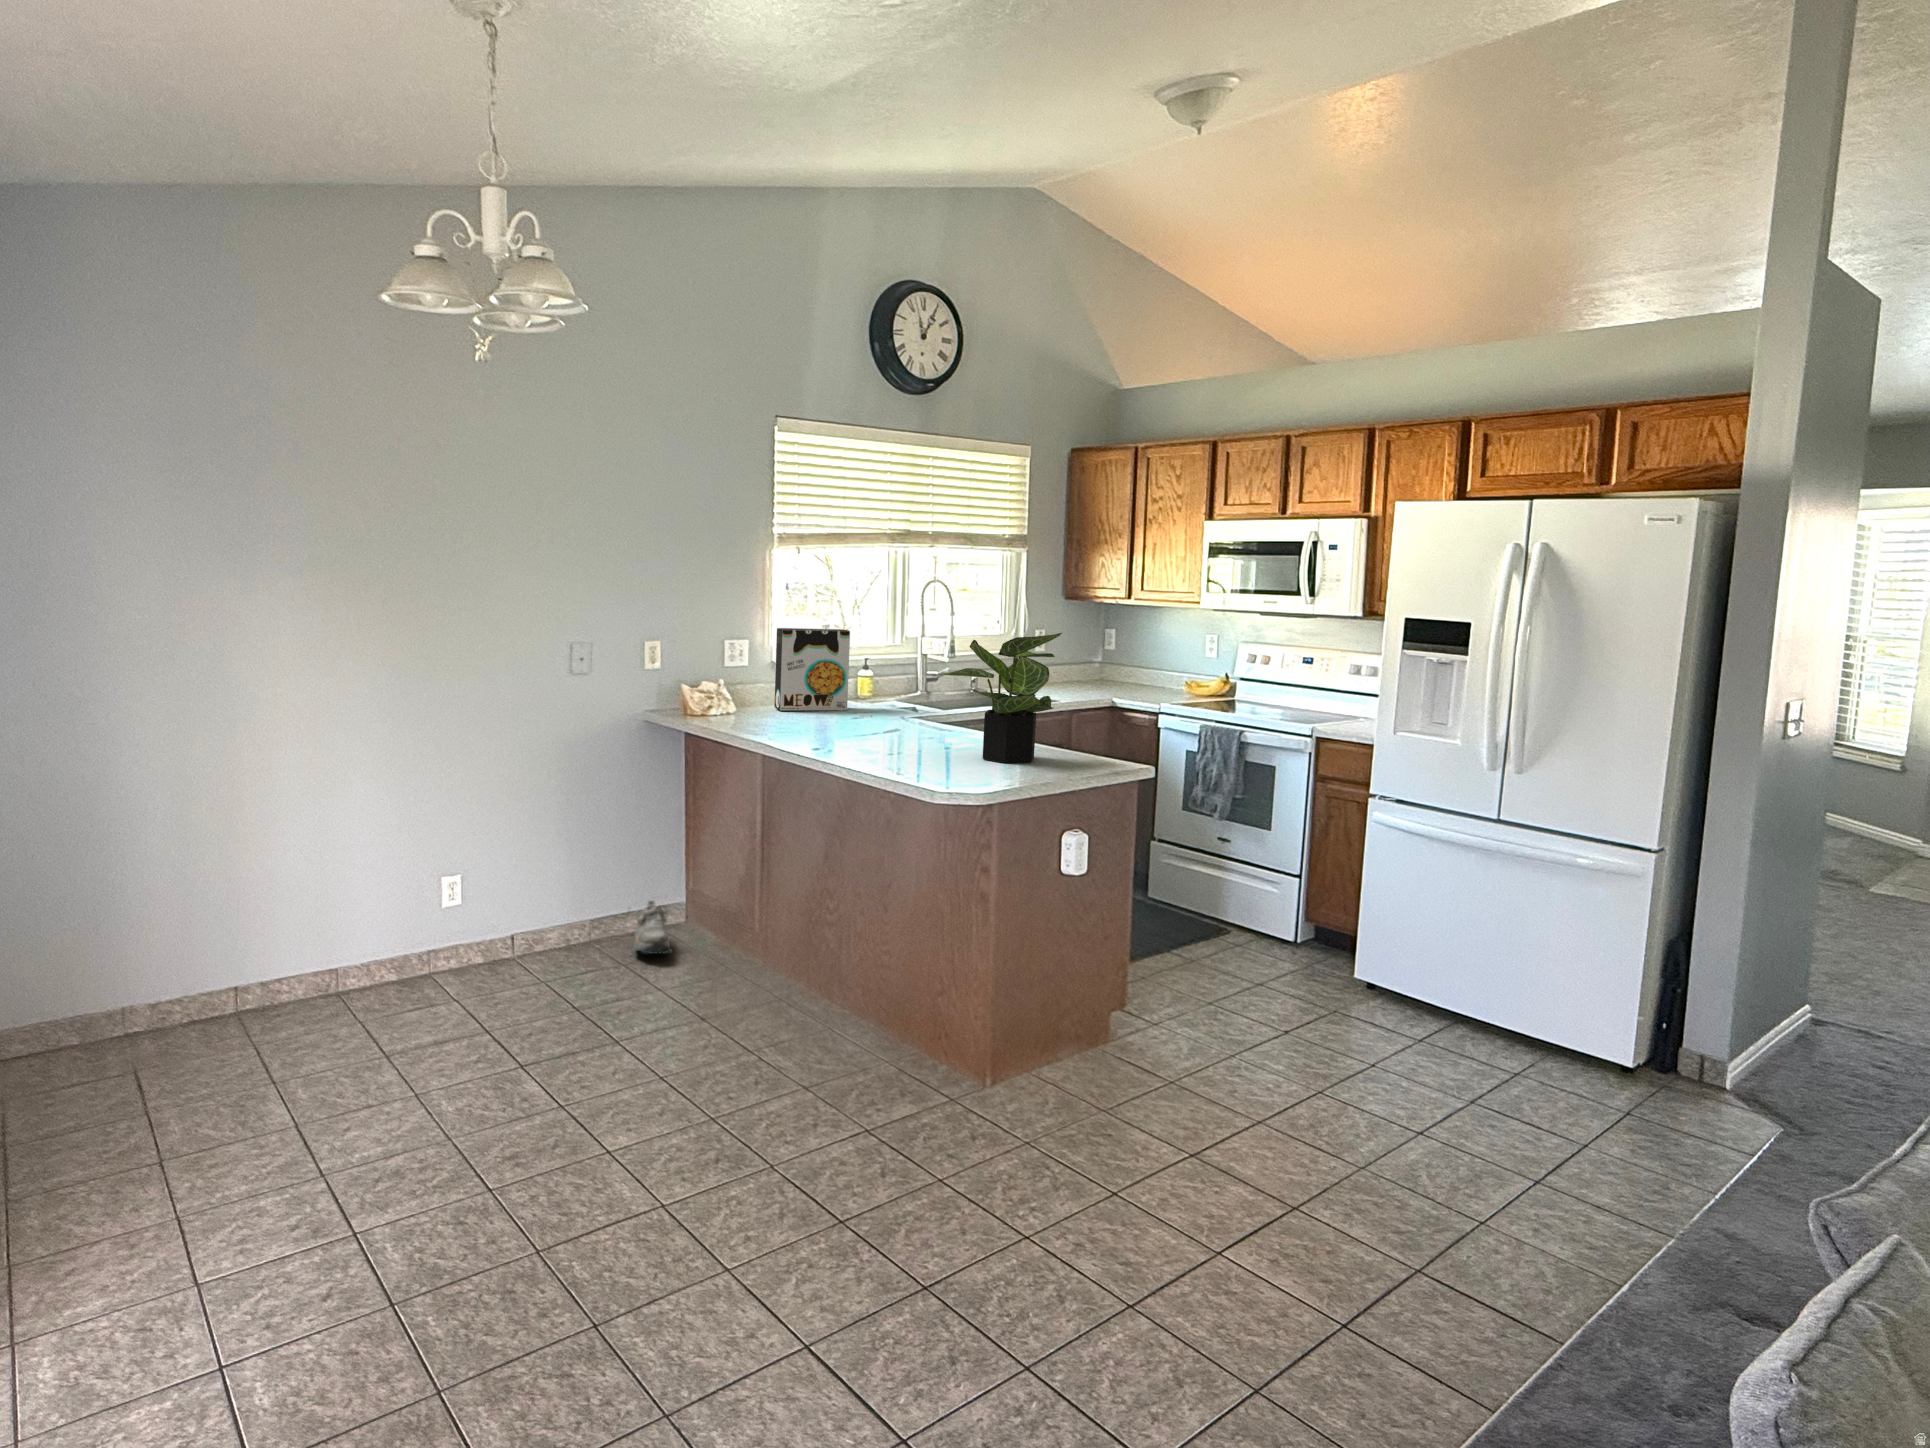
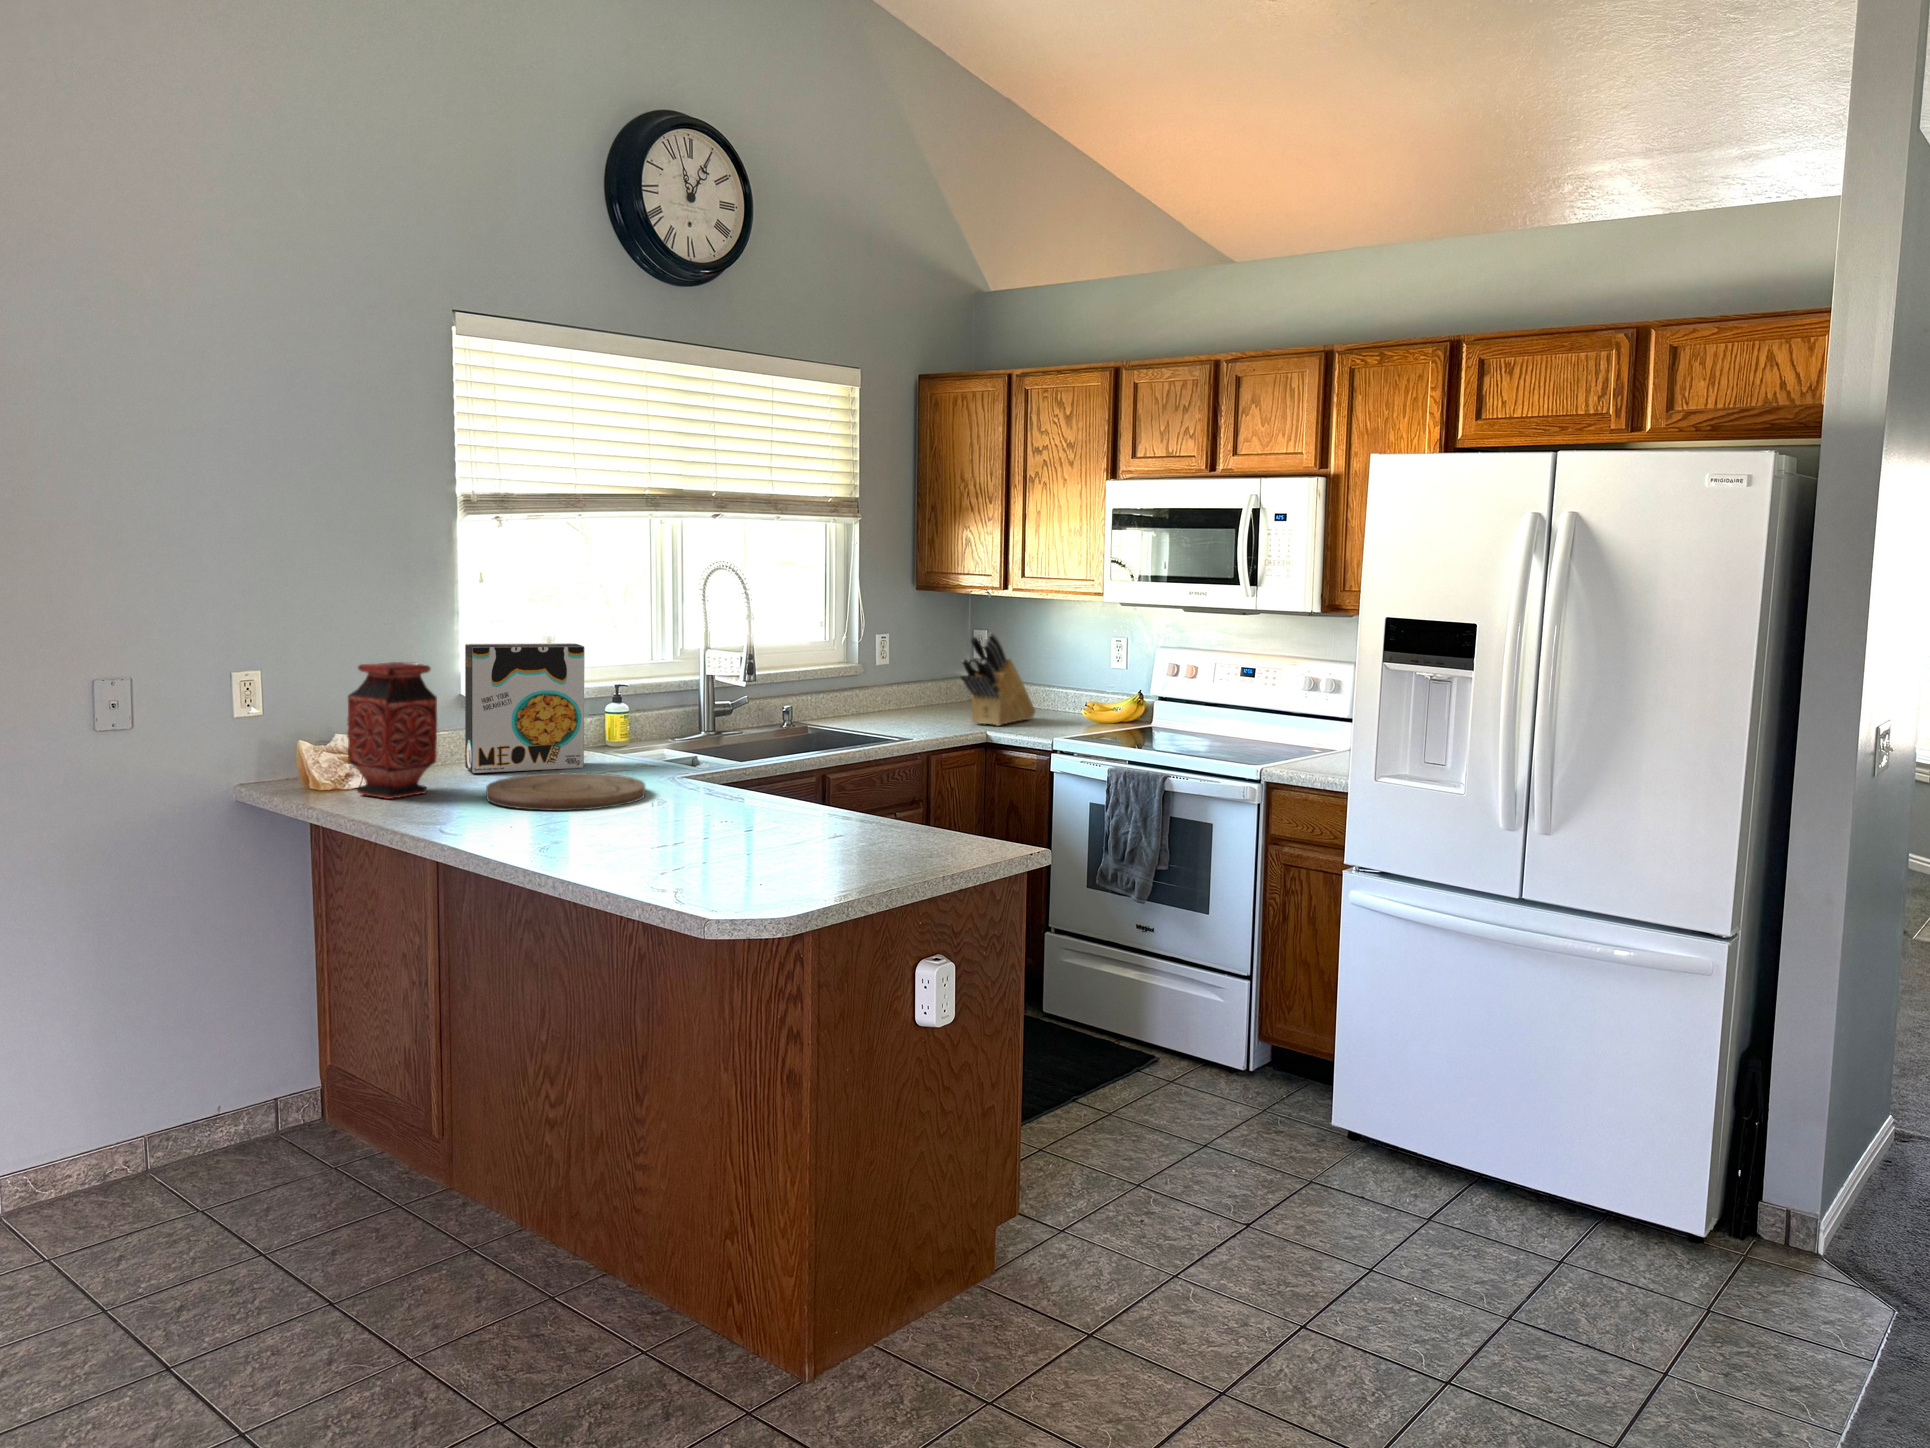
knife block: none [1096,630,1149,696] -> present [961,633,1035,726]
potted plant: present [941,633,1062,763] -> none [705,654,900,861]
vase: none [711,637,765,722] -> present [347,662,437,799]
cutting board: none [794,711,891,732] -> present [486,773,645,811]
shoe: present [633,901,673,954] -> none [217,1090,290,1187]

